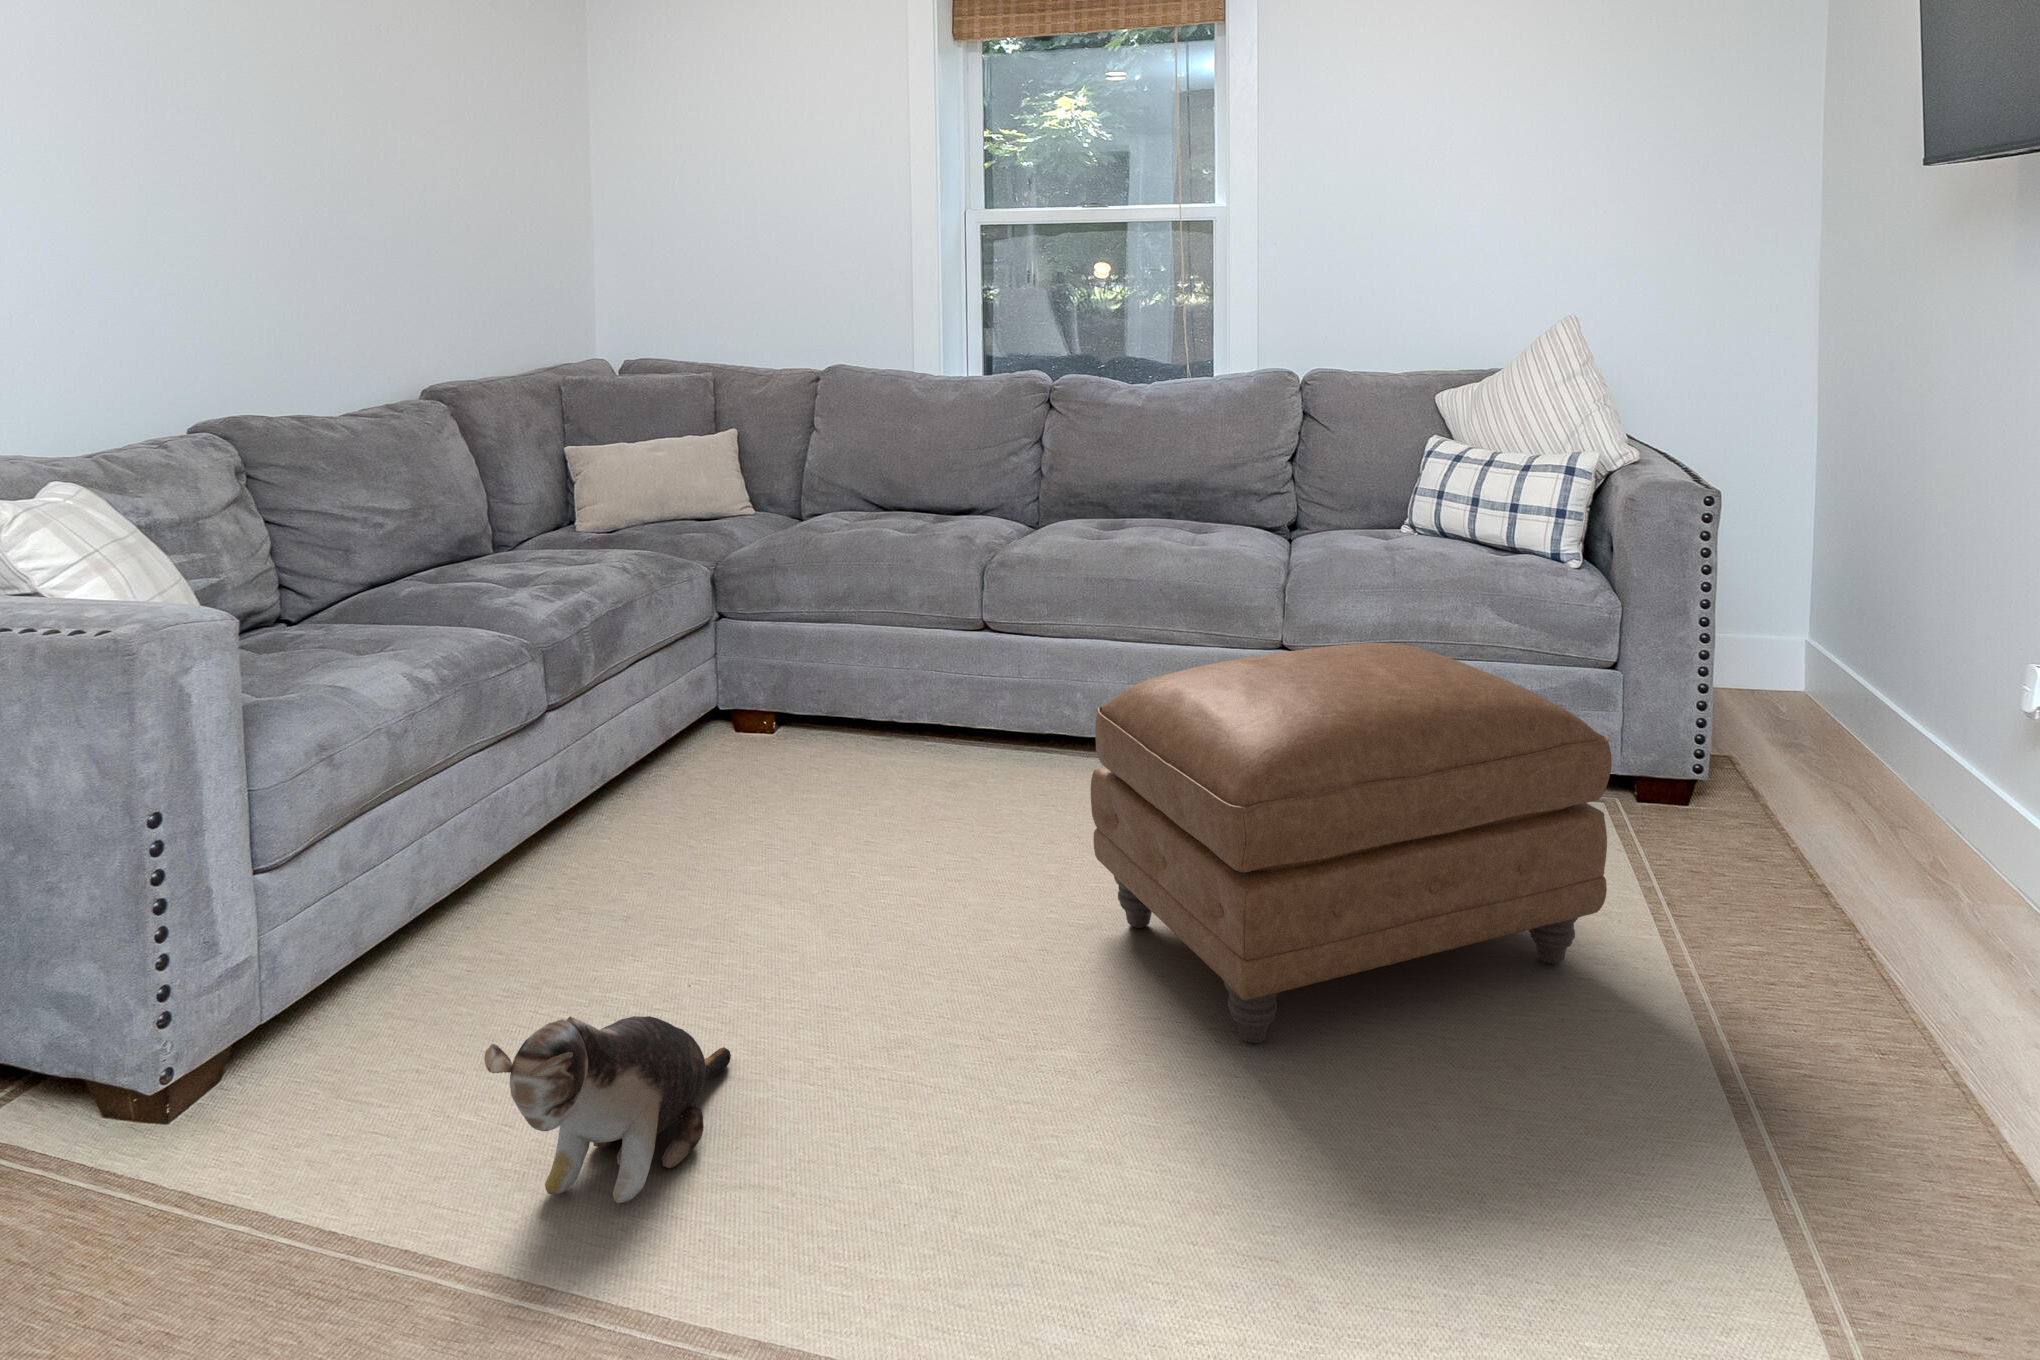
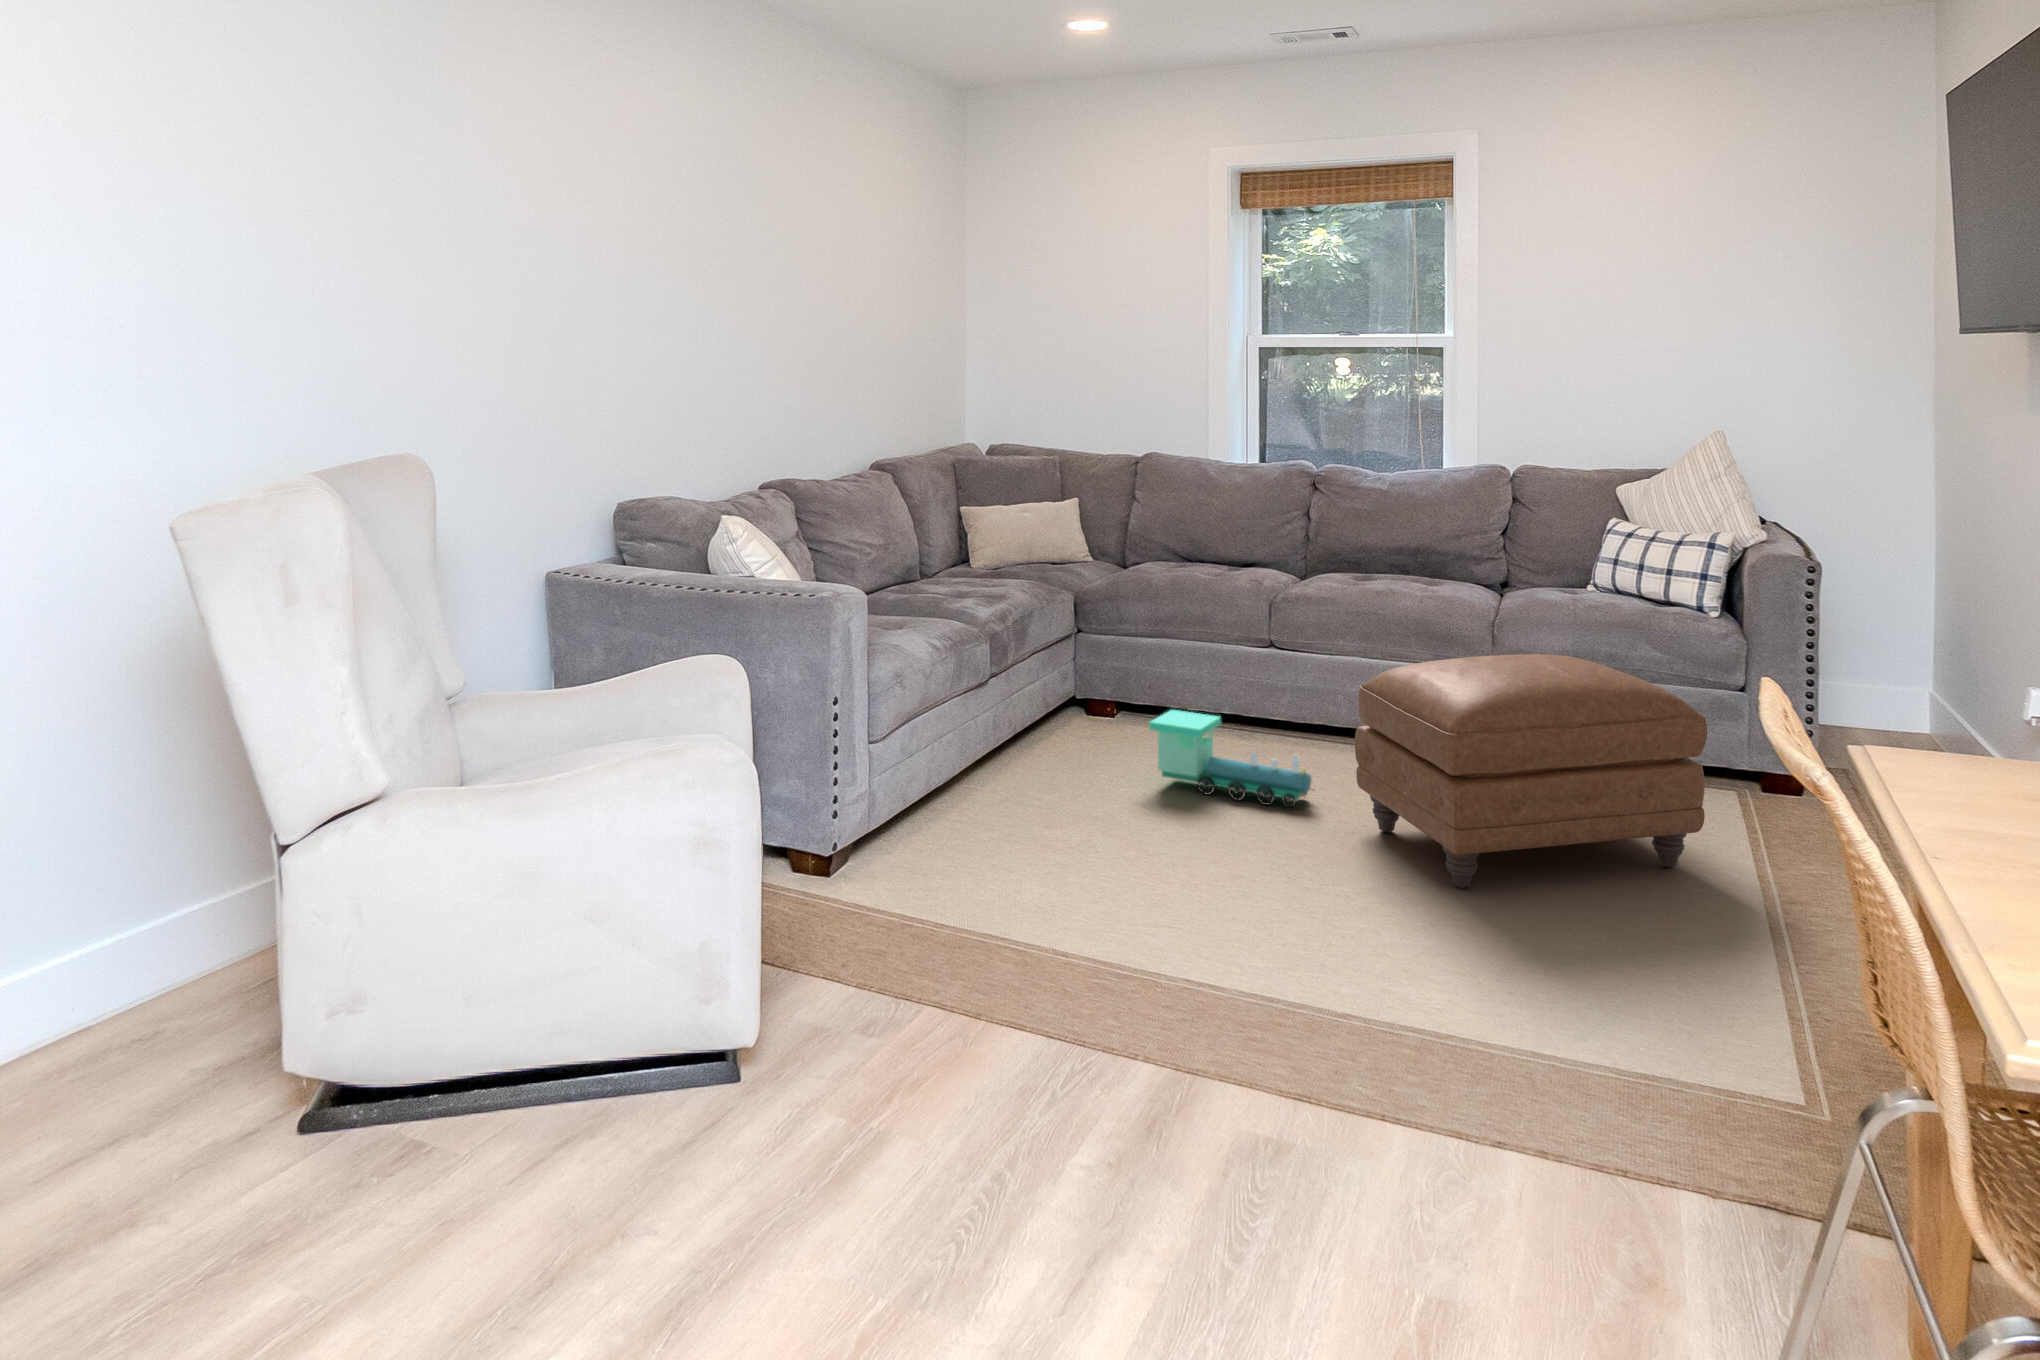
toy train: none [789,741,1035,889] -> present [1149,710,1315,807]
plush toy: present [484,1016,731,1204] -> none [1033,814,1140,921]

